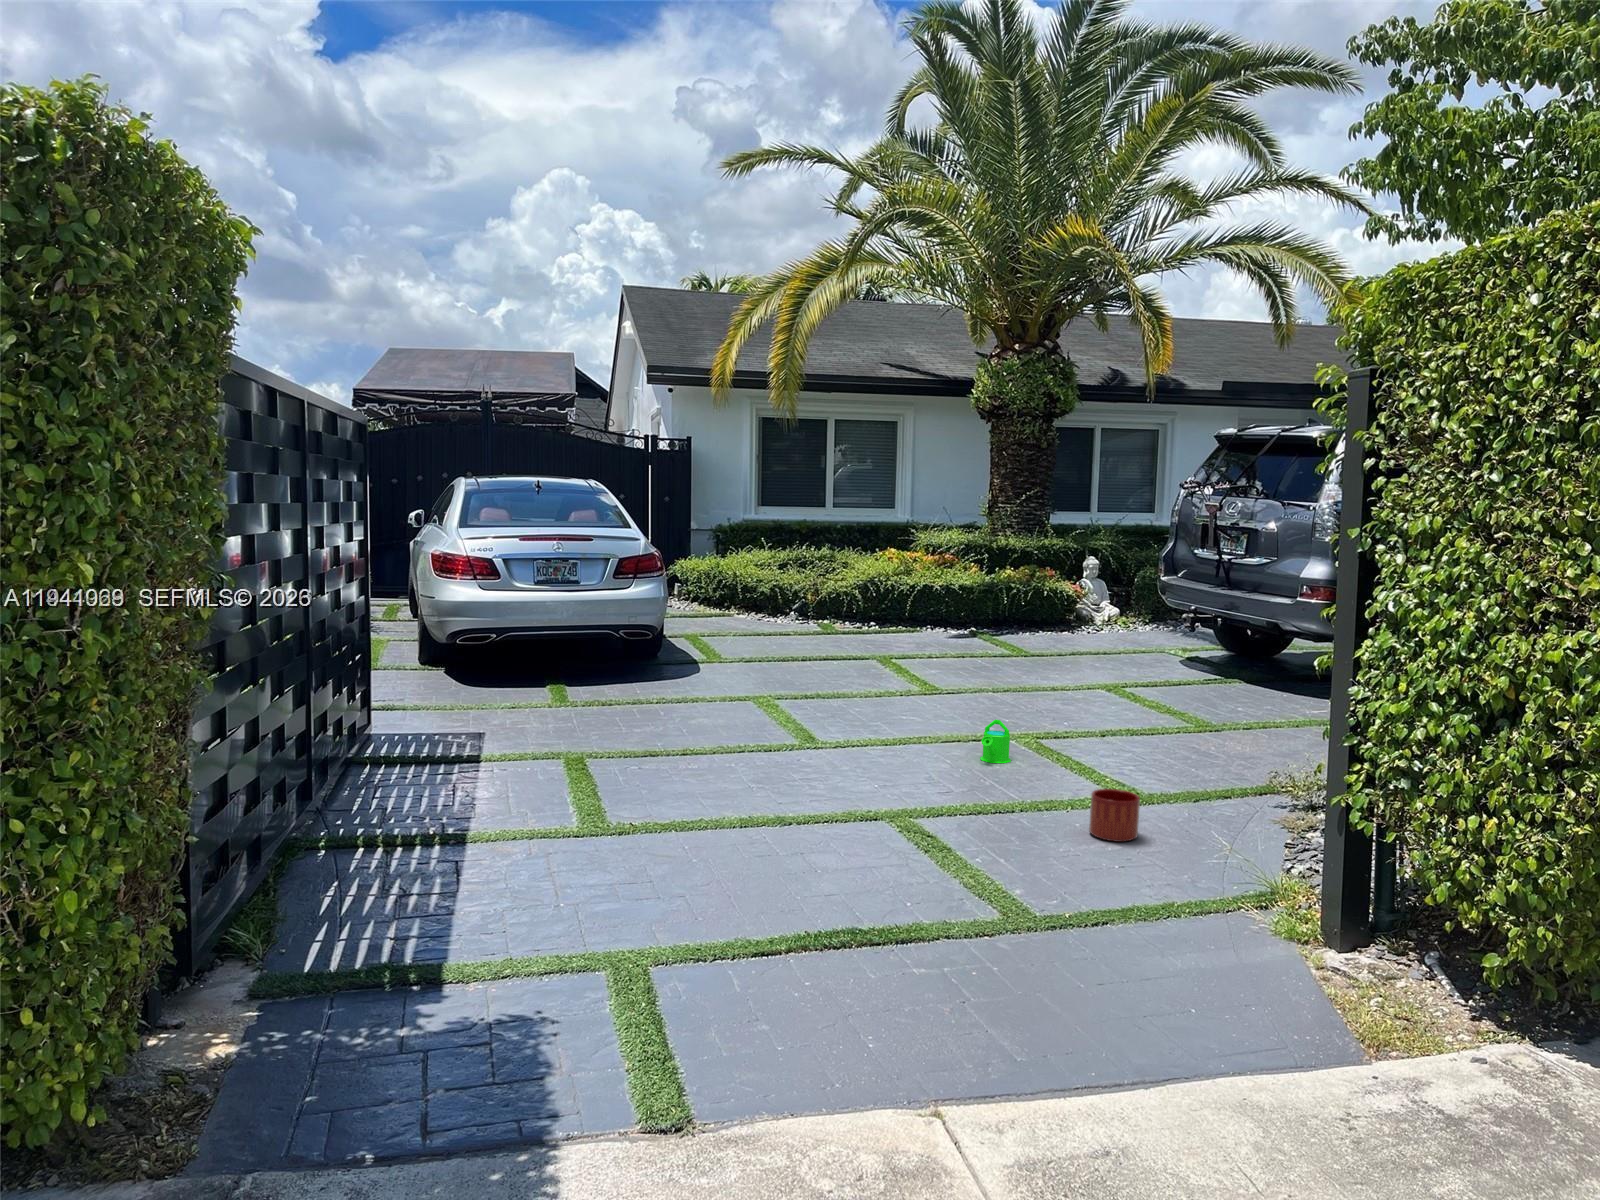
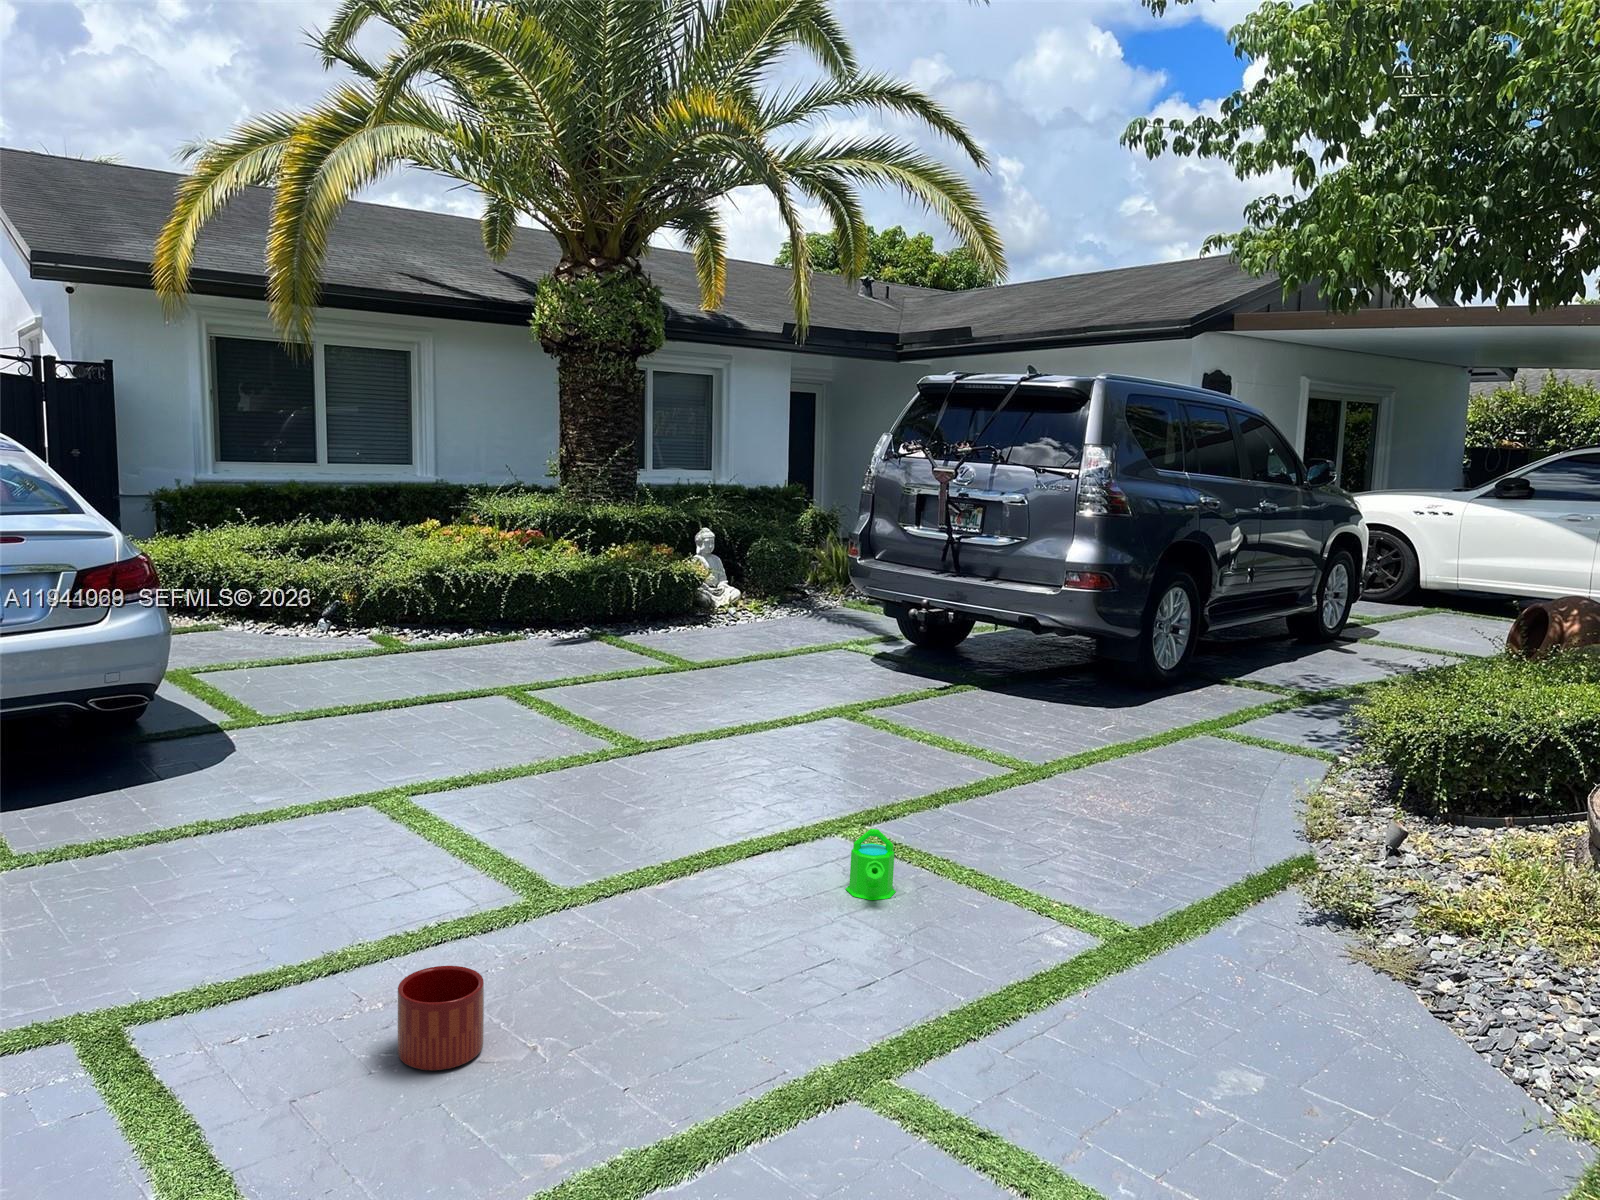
planter: present [1089,789,1140,842] -> present [398,966,484,1071]

